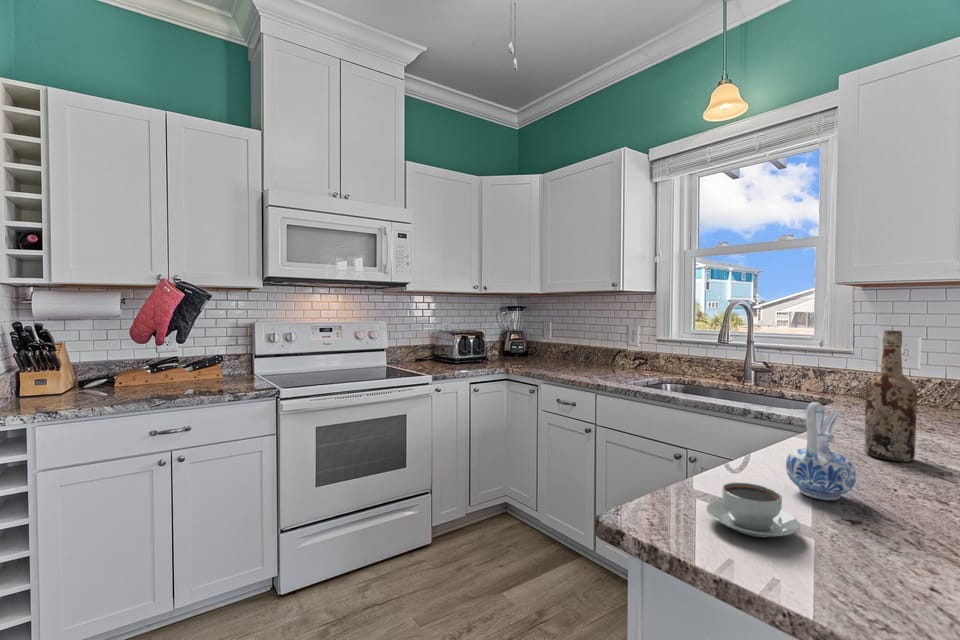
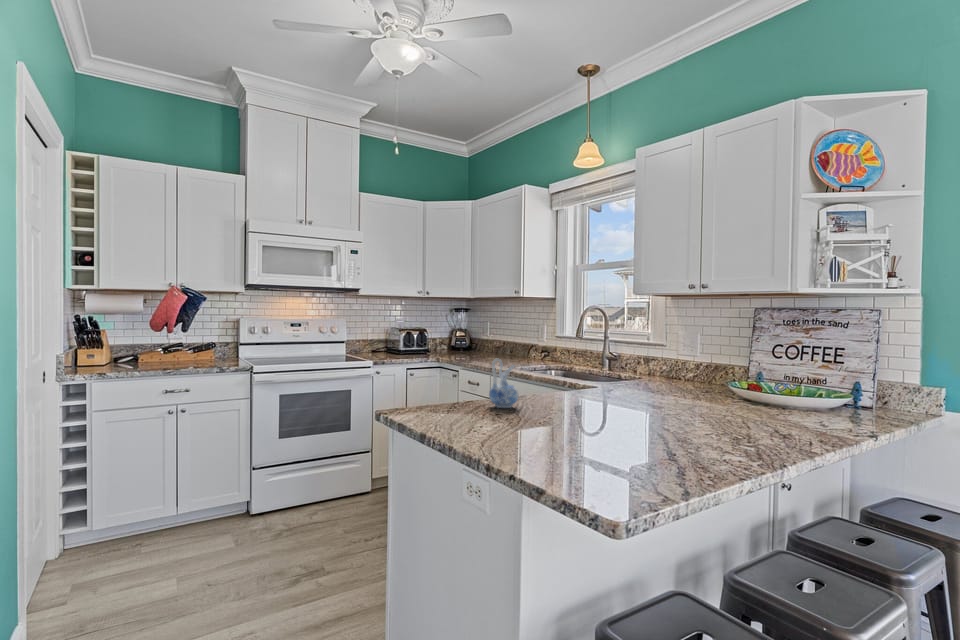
wine bottle: present [865,331,917,462] -> none [575,325,599,400]
coffee cup: present [706,483,800,537] -> none [424,394,462,415]

